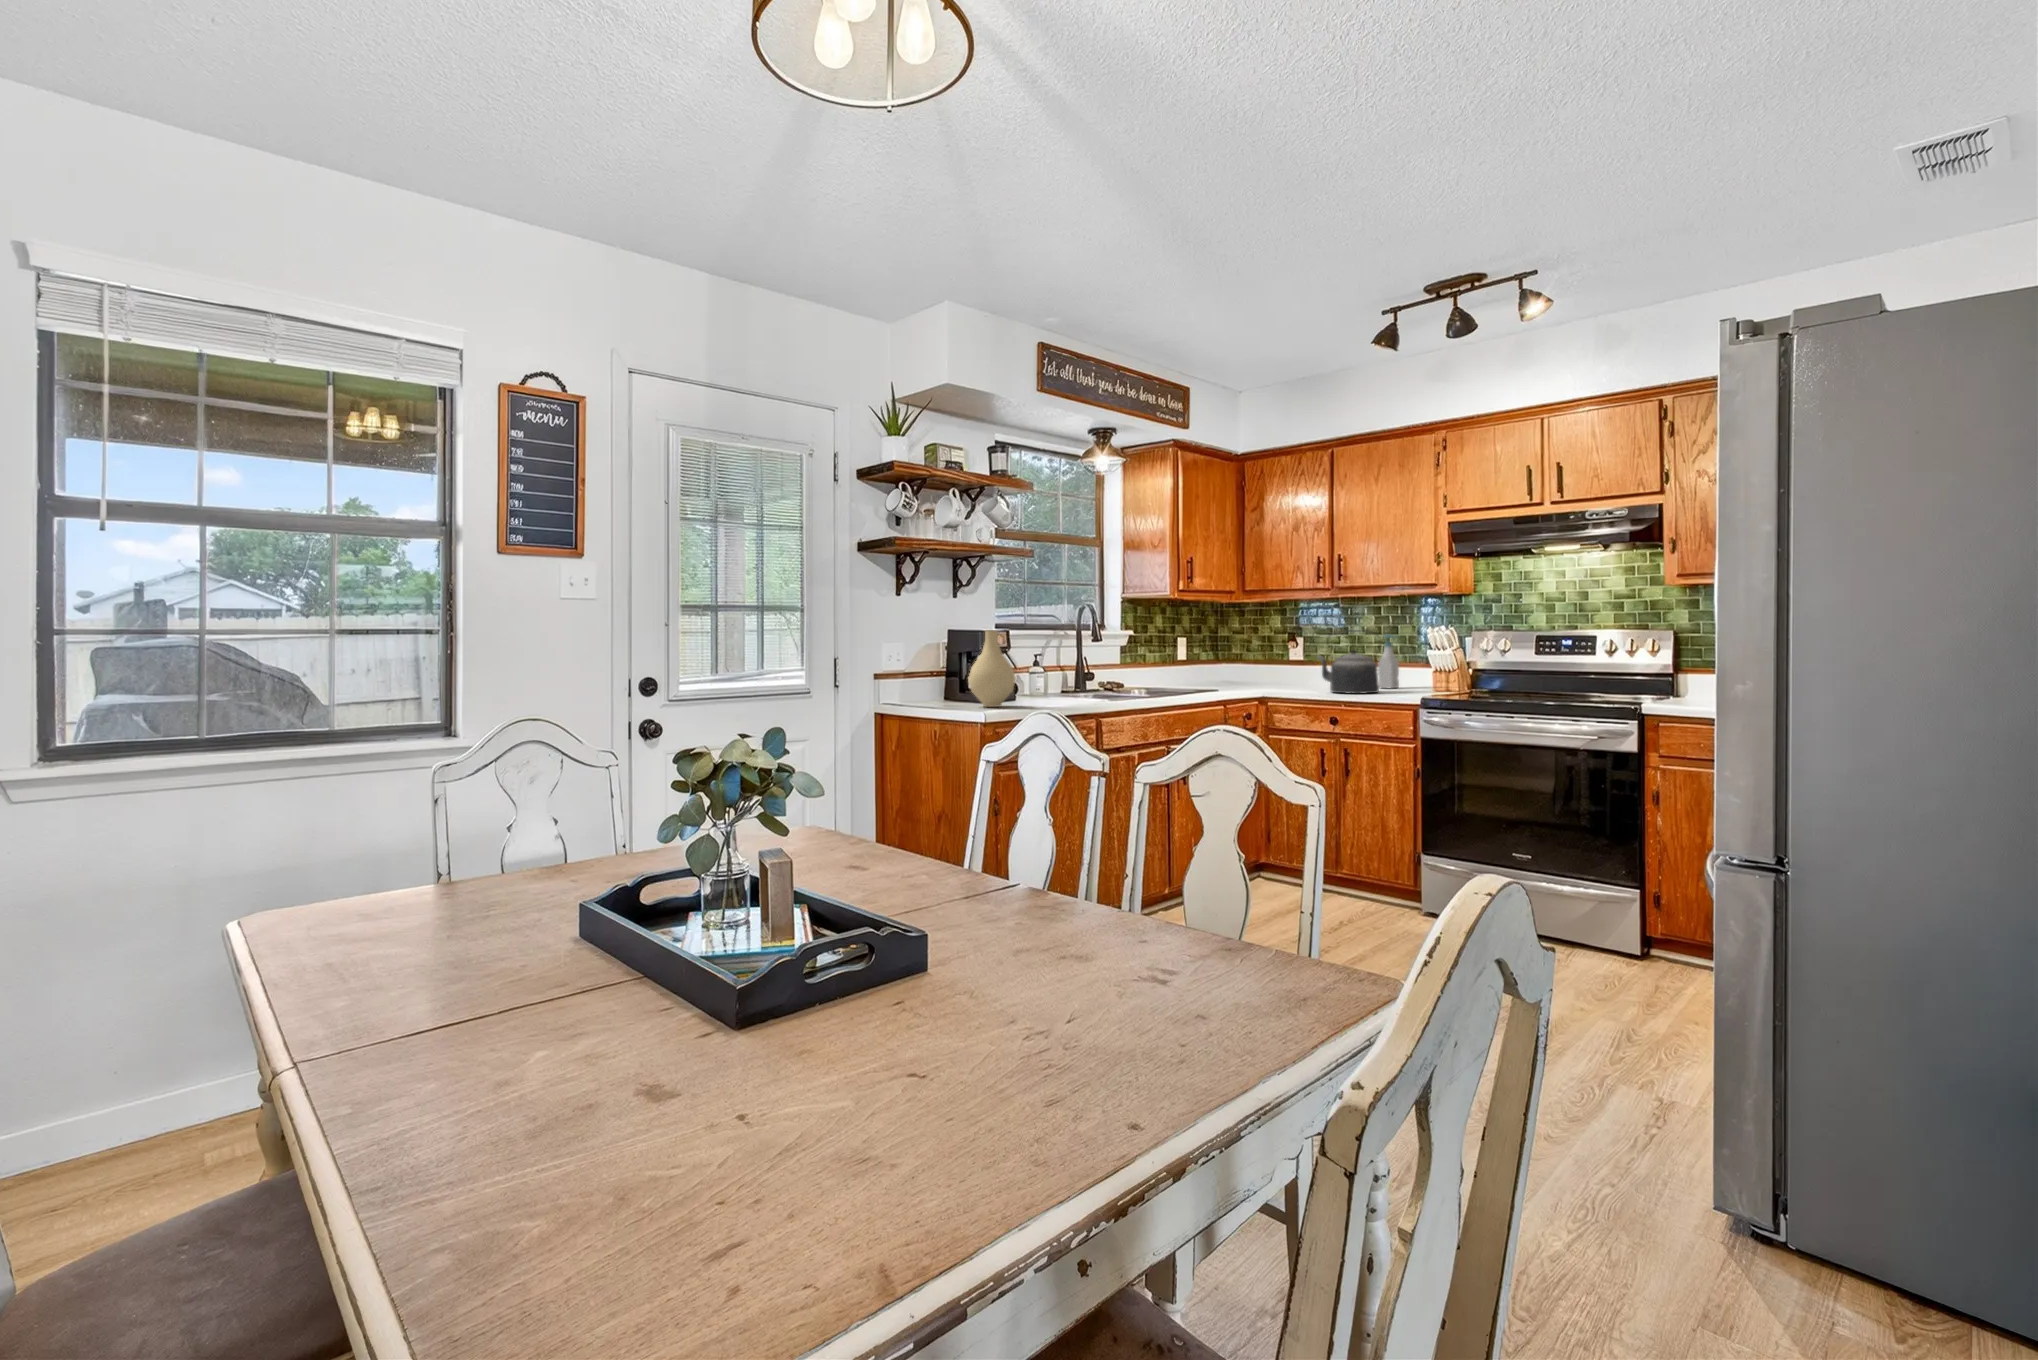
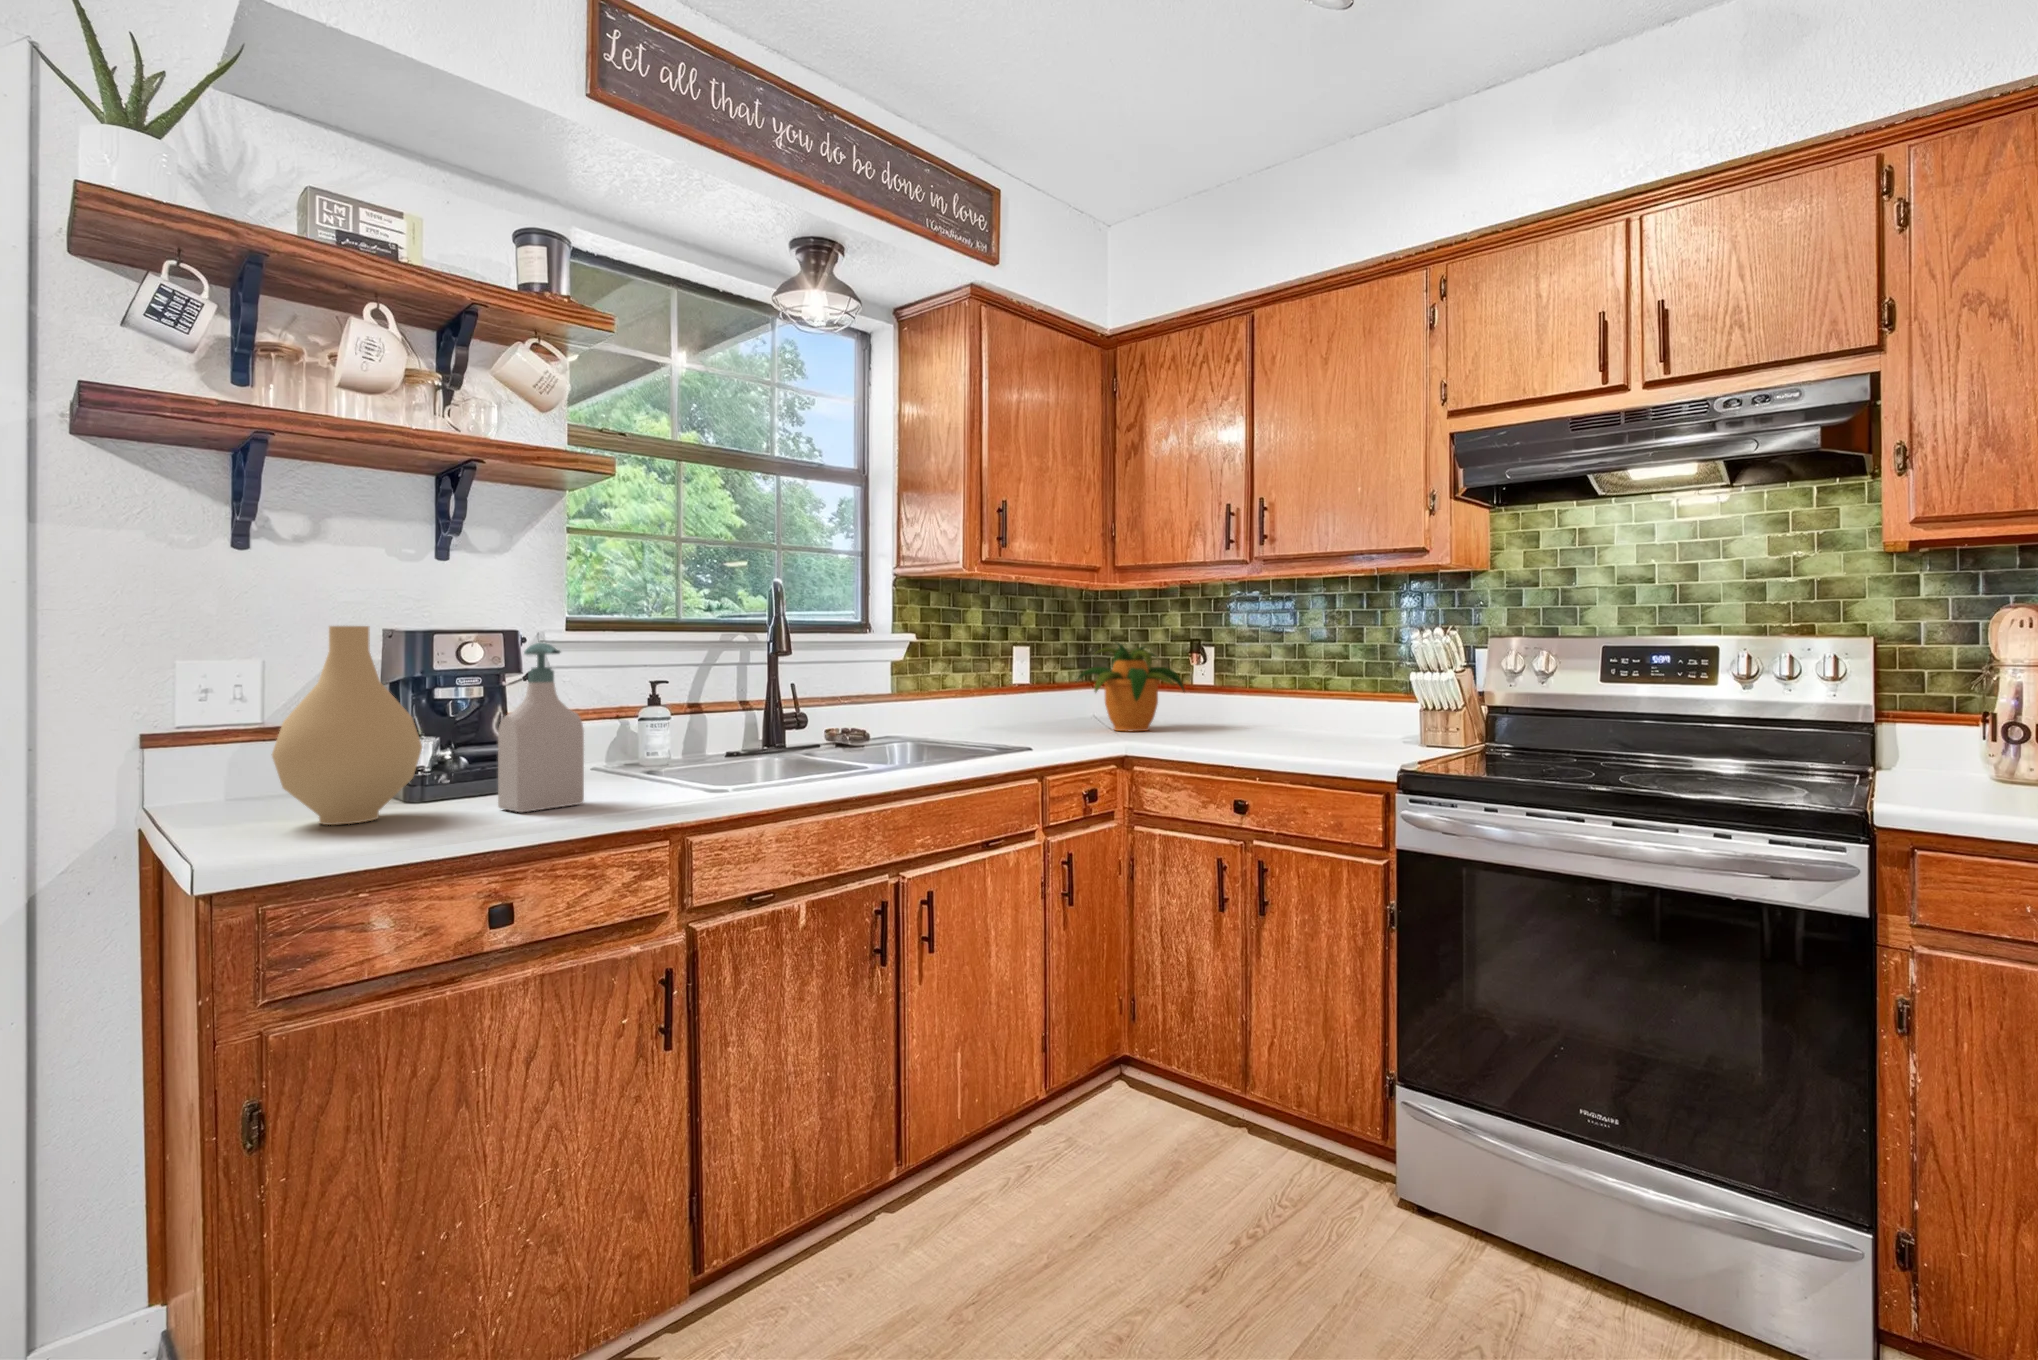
kettle: present [1318,630,1379,694] -> none [1218,632,1329,751]
soap bottle: present [1378,634,1399,689] -> present [498,643,584,812]
potted plant: none [1221,635,1288,688] -> present [1078,643,1184,731]

